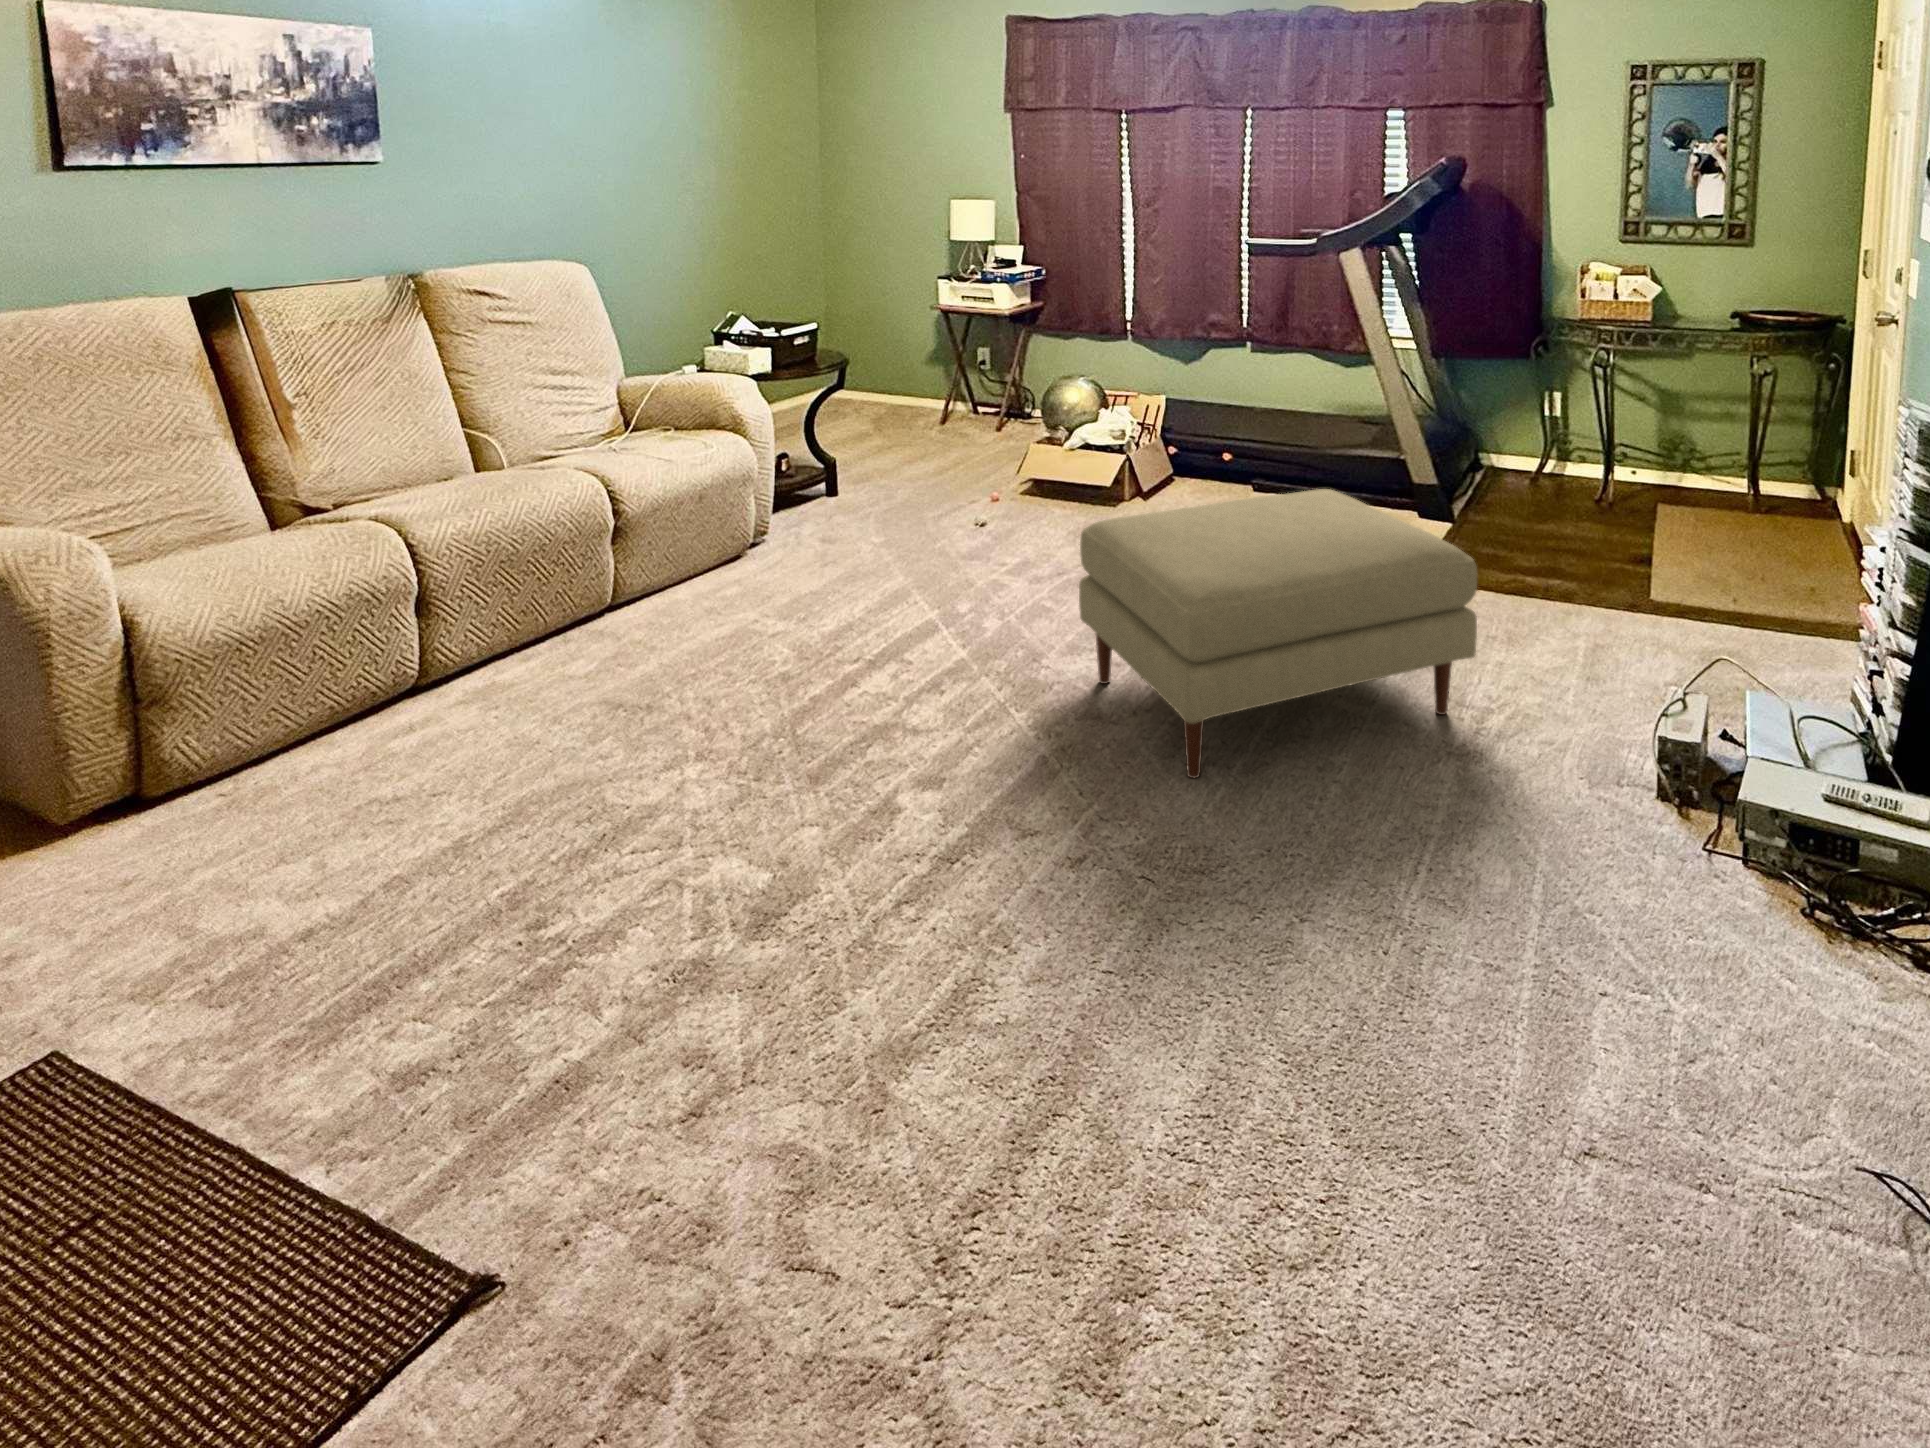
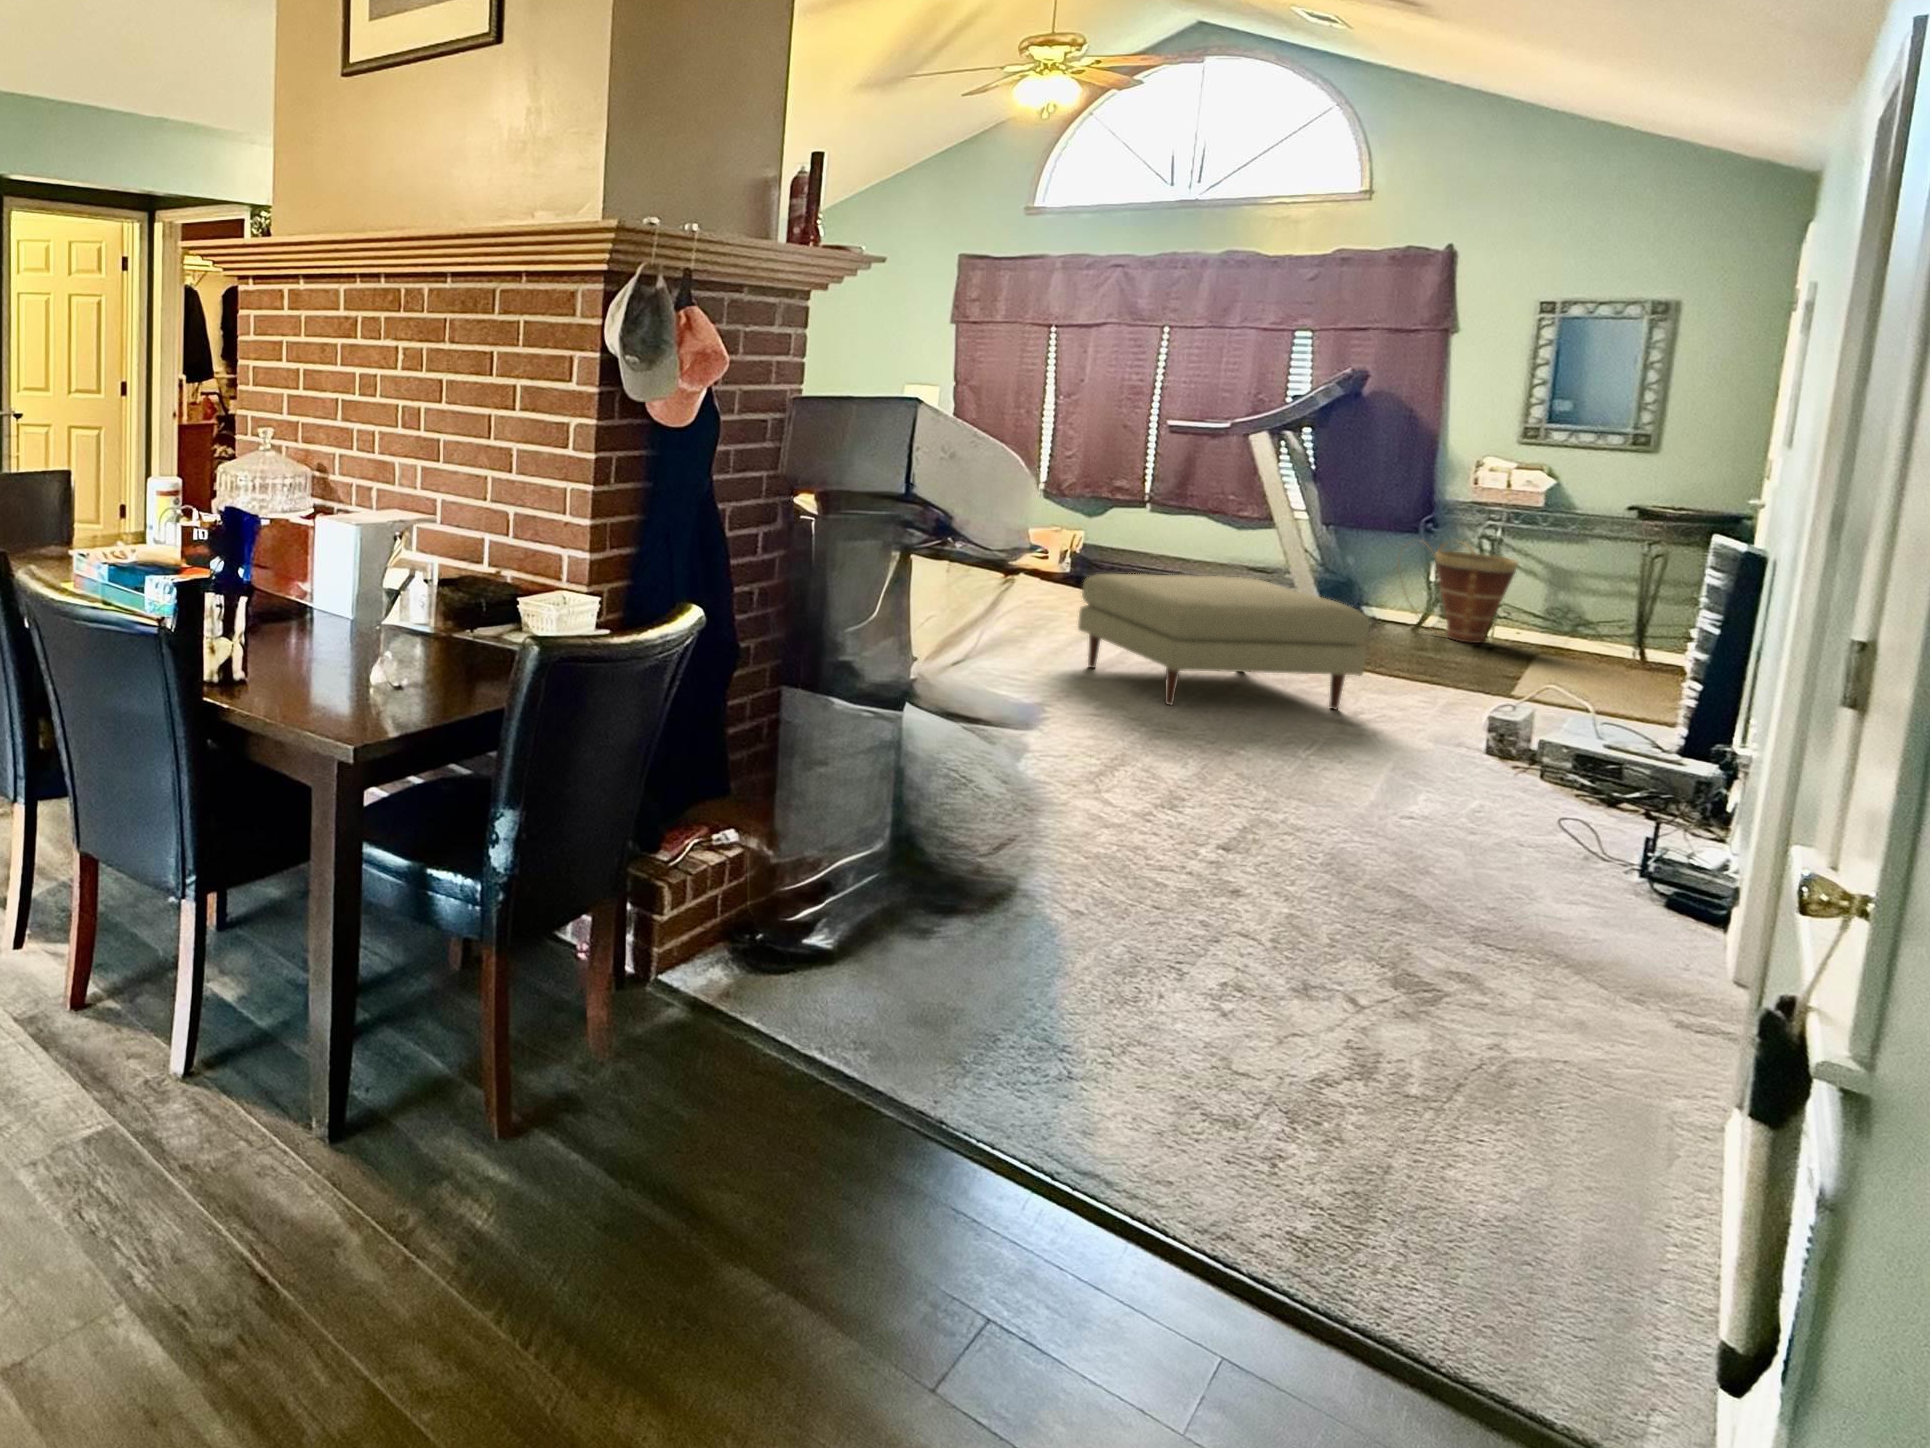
basket: none [1513,368,1634,501] -> present [1400,543,1518,643]

